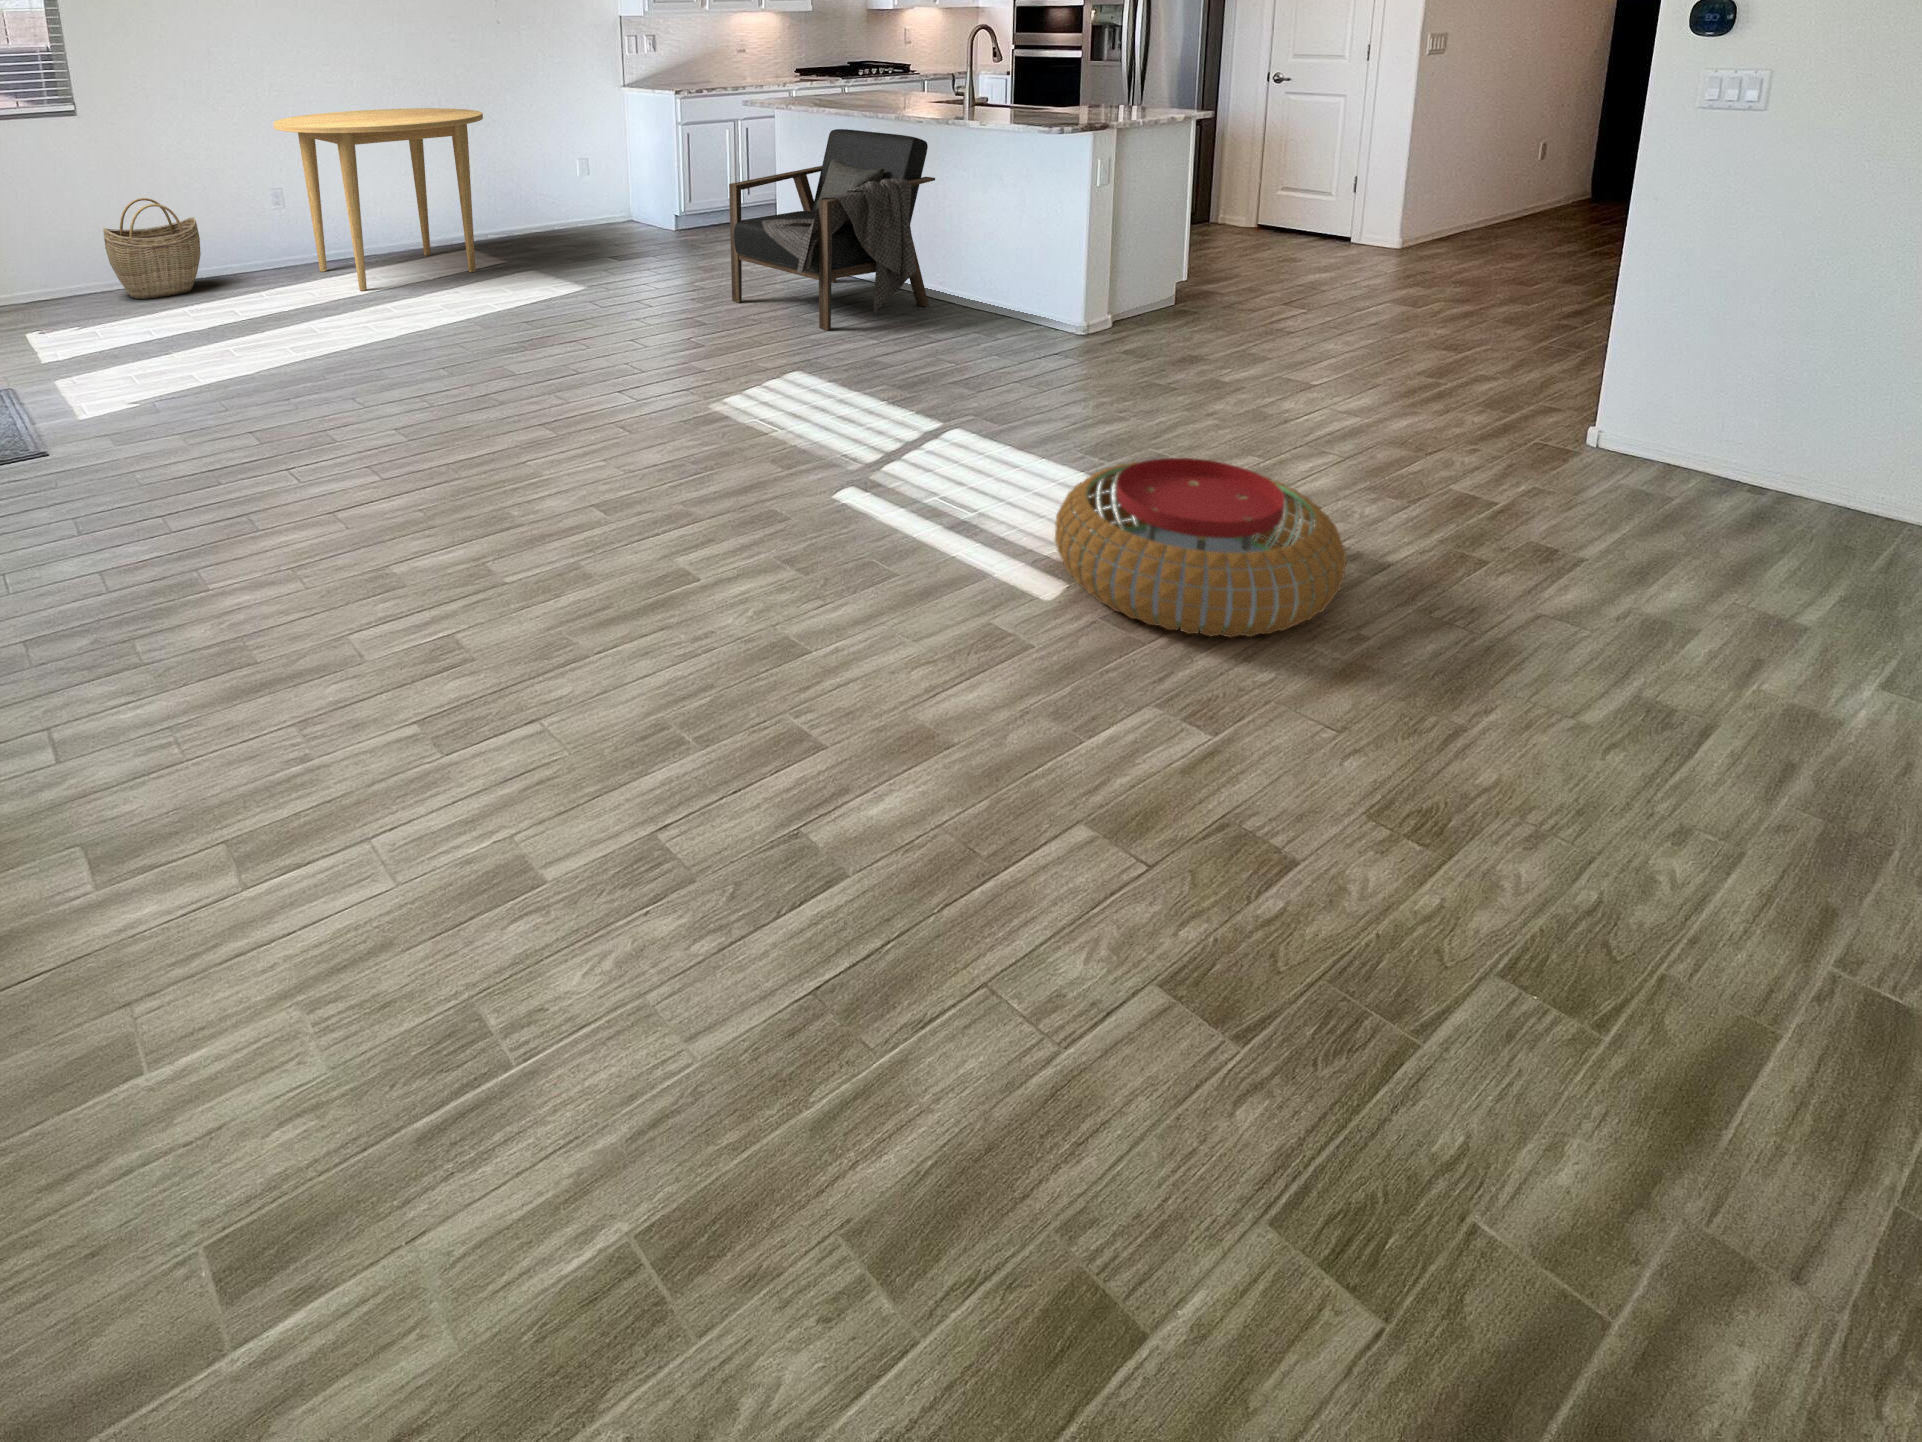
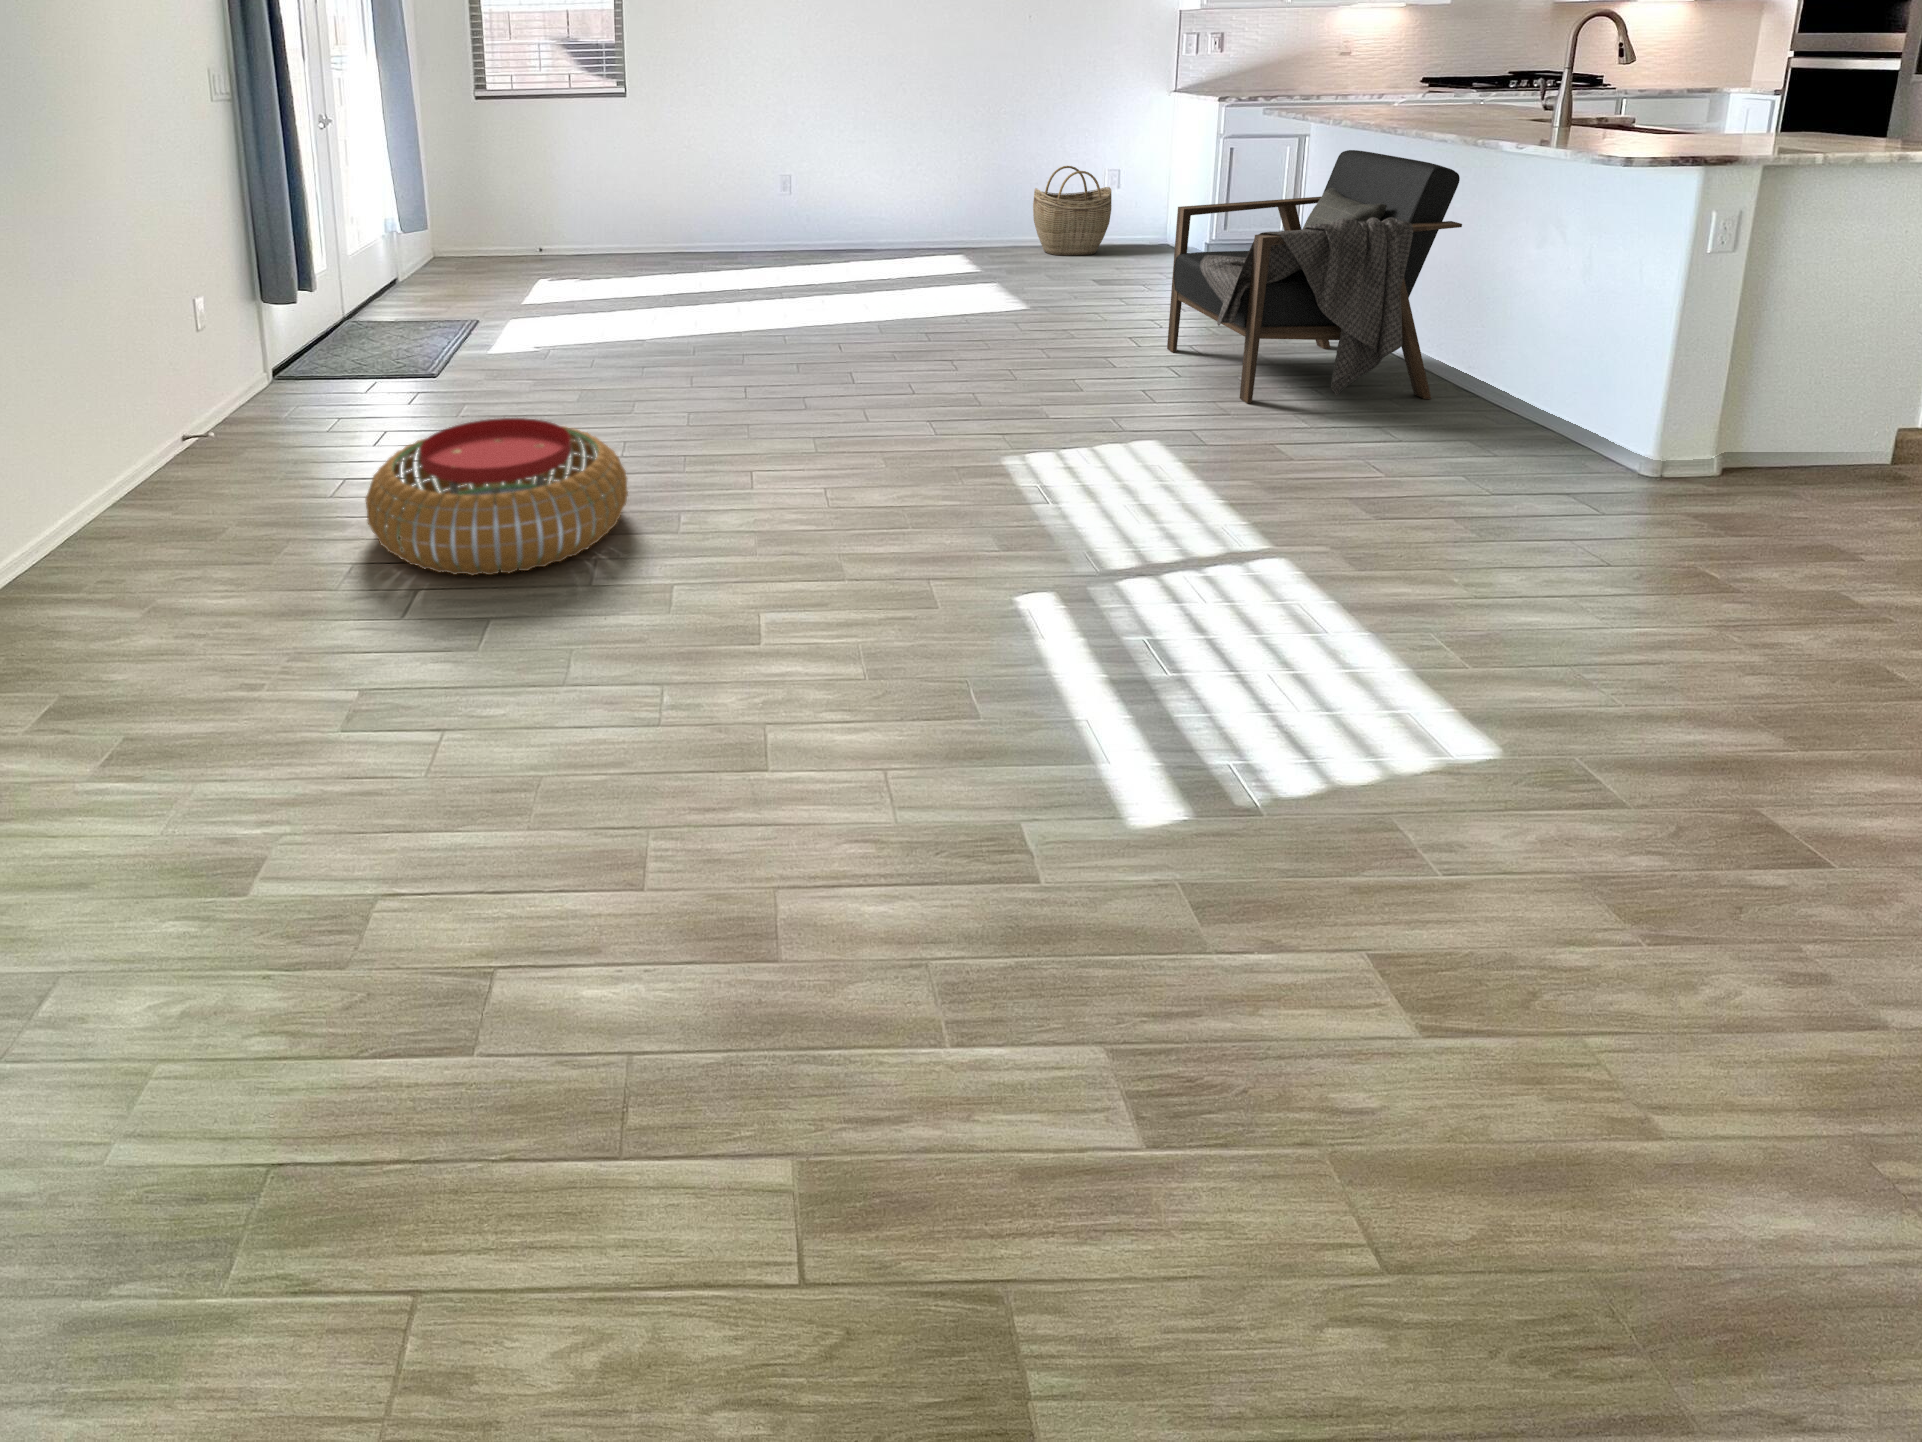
dining table: present [273,108,483,290] -> none [765,105,966,280]
woven basket: present [103,198,201,299] -> present [1033,166,1112,255]
pouf: present [1055,458,1346,637] -> present [365,418,628,575]

